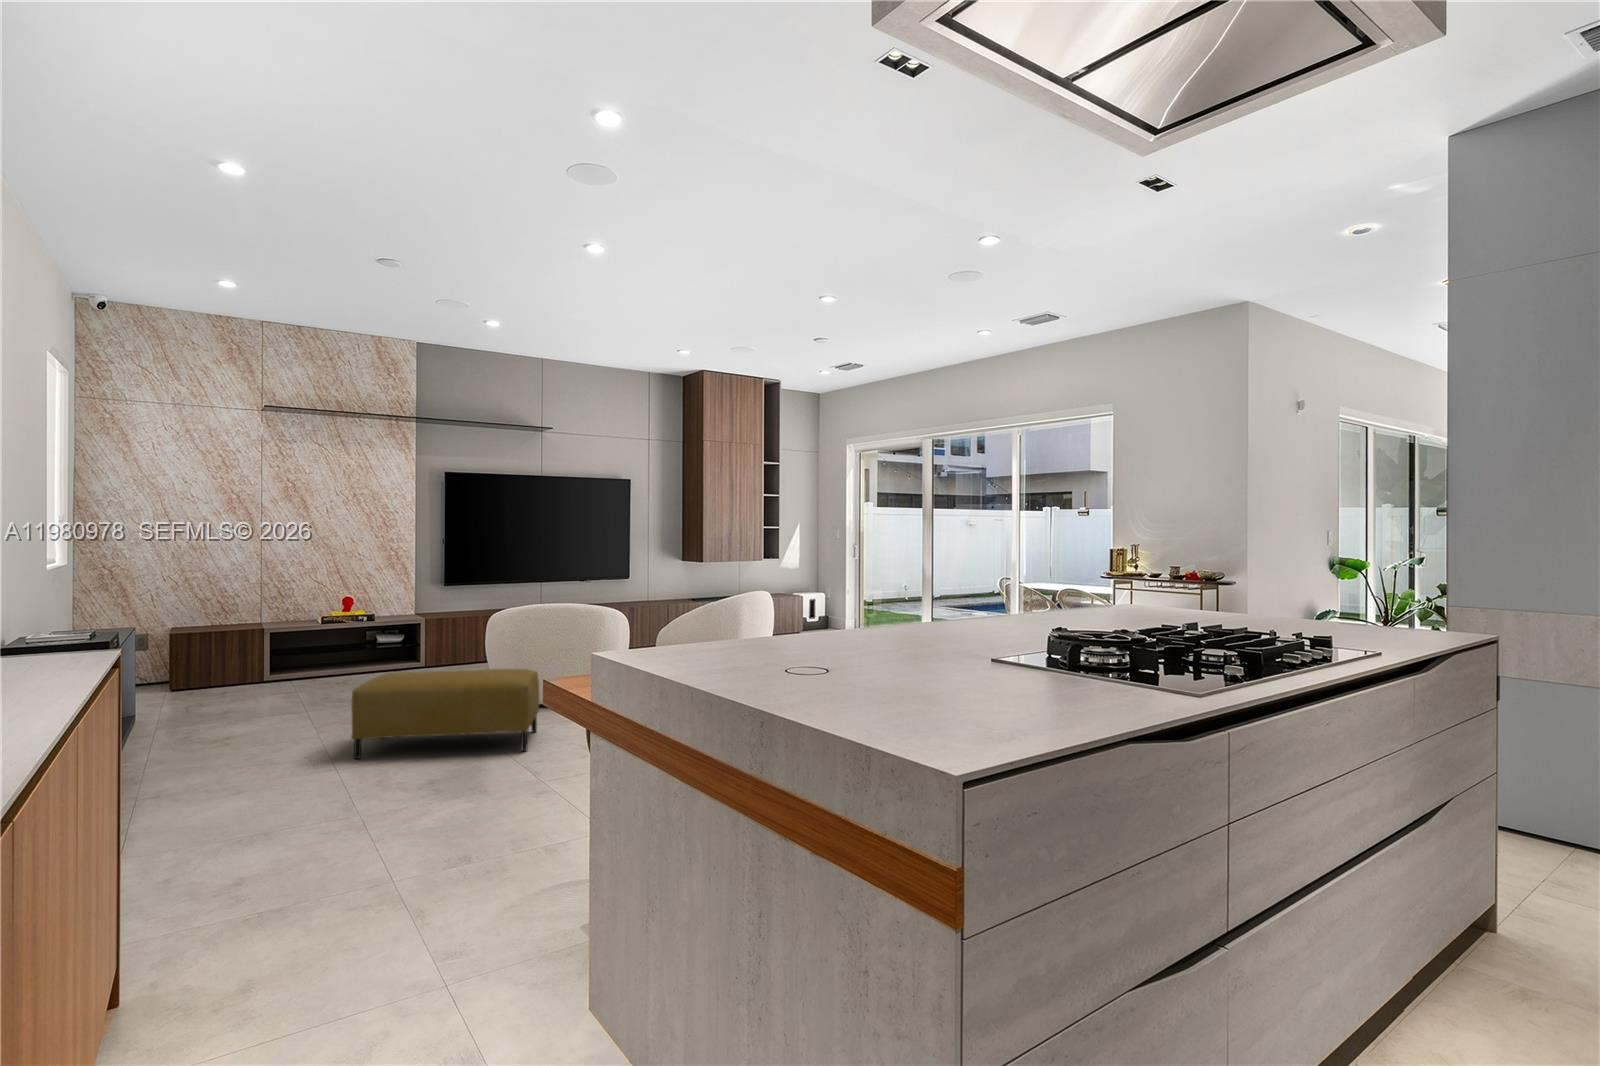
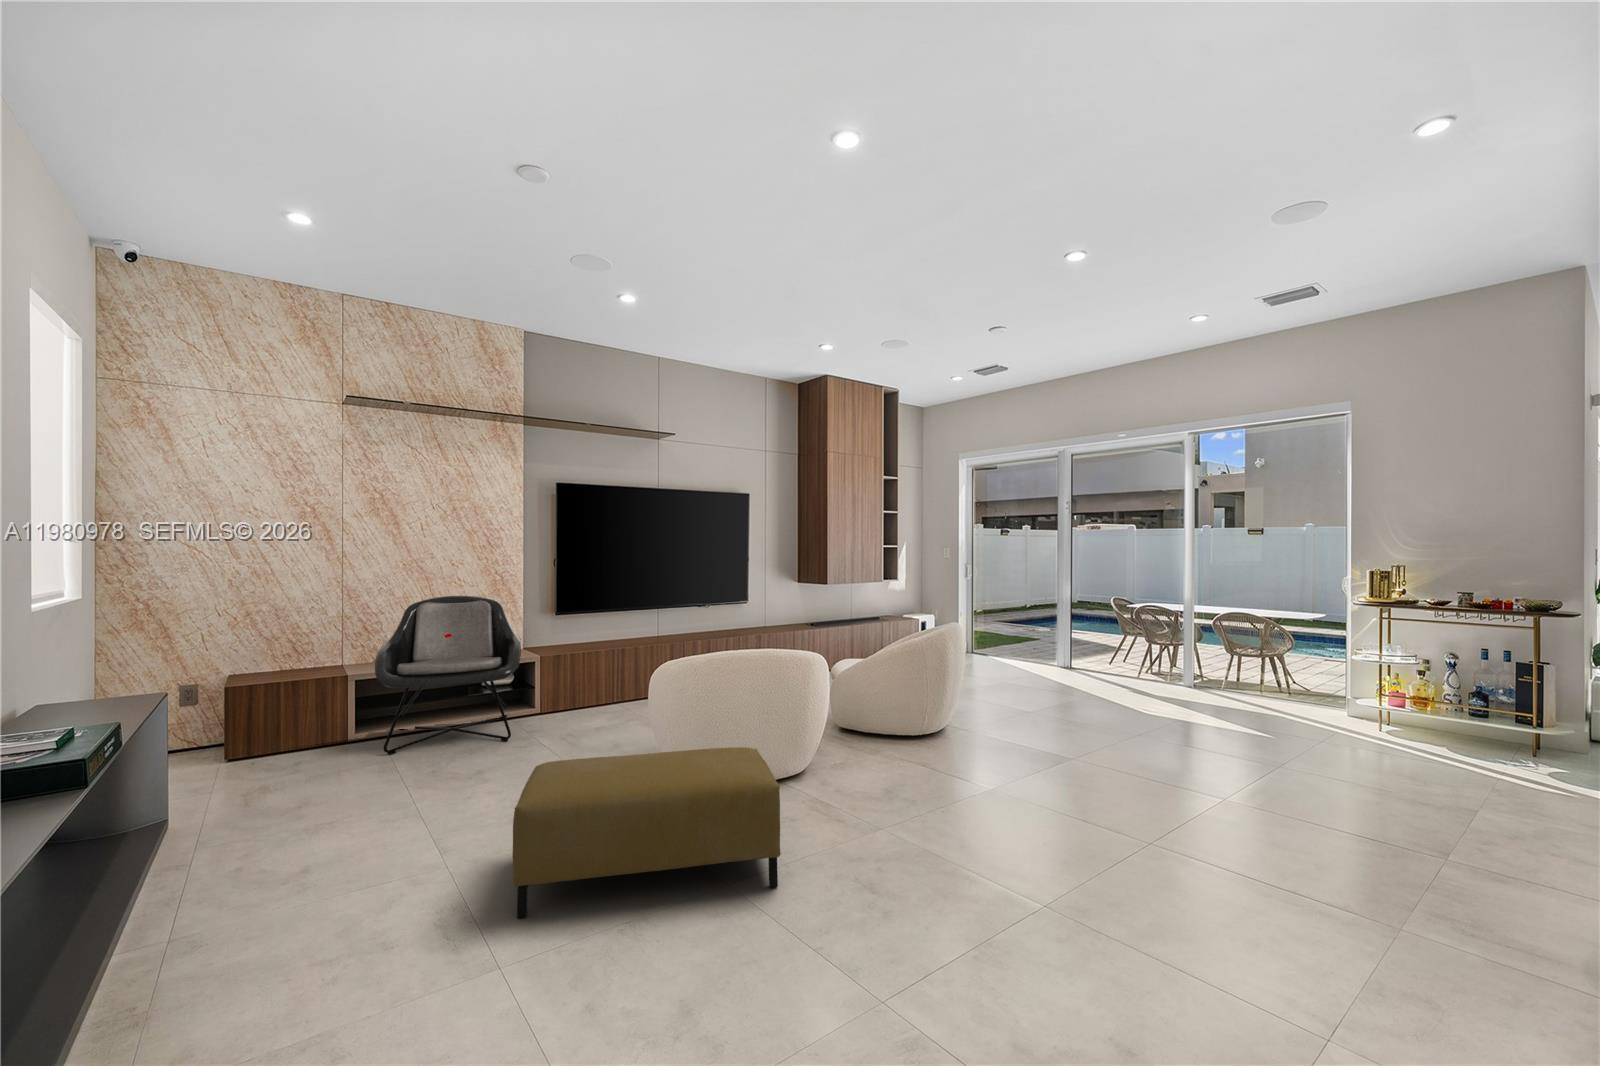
lounge chair: none [284,568,404,690] -> present [375,596,521,755]

